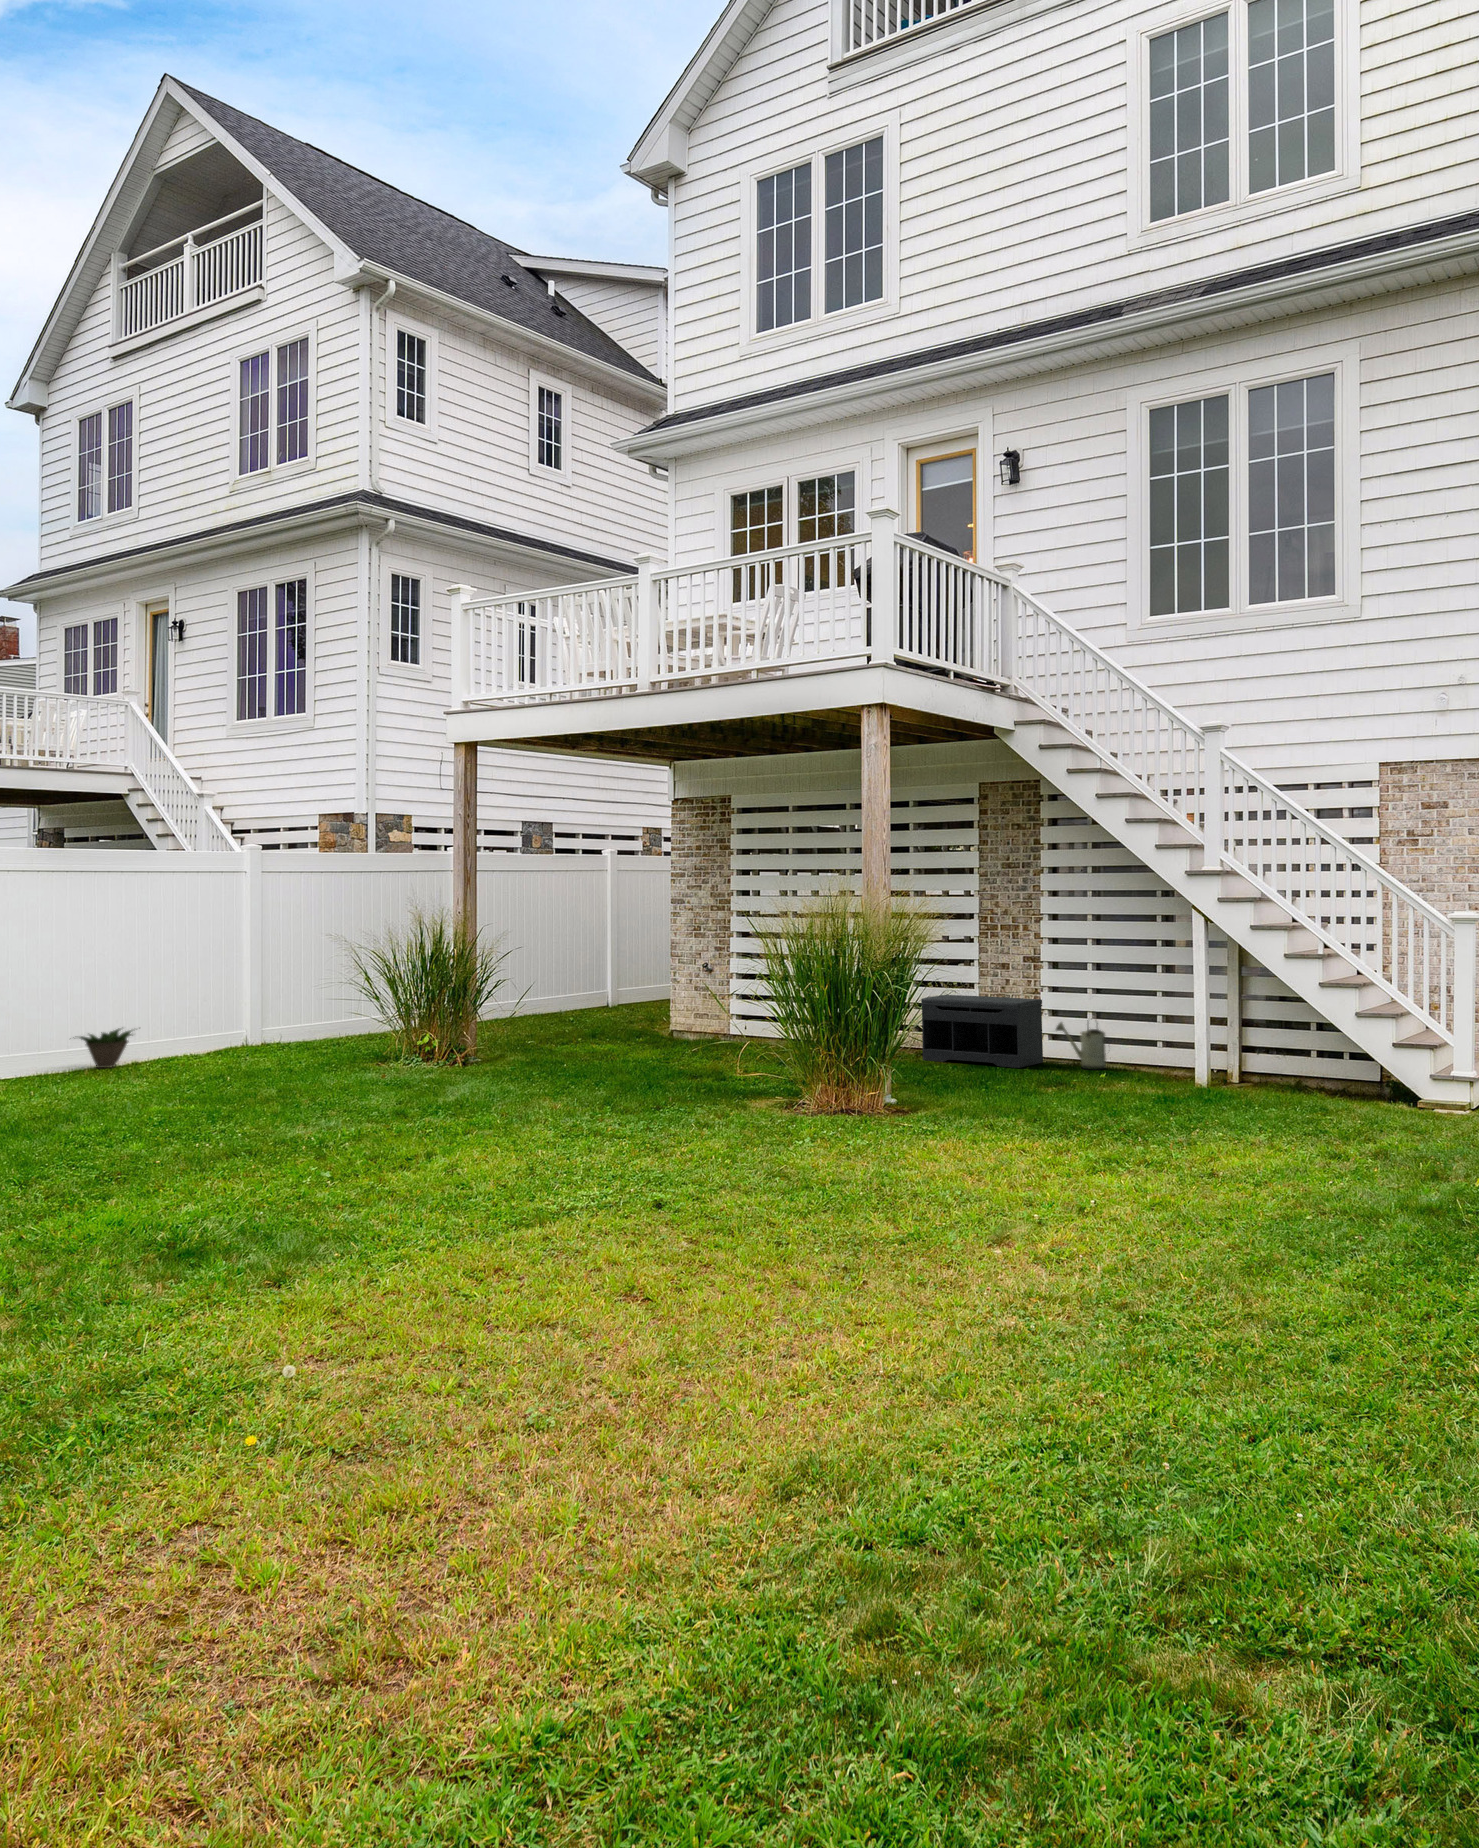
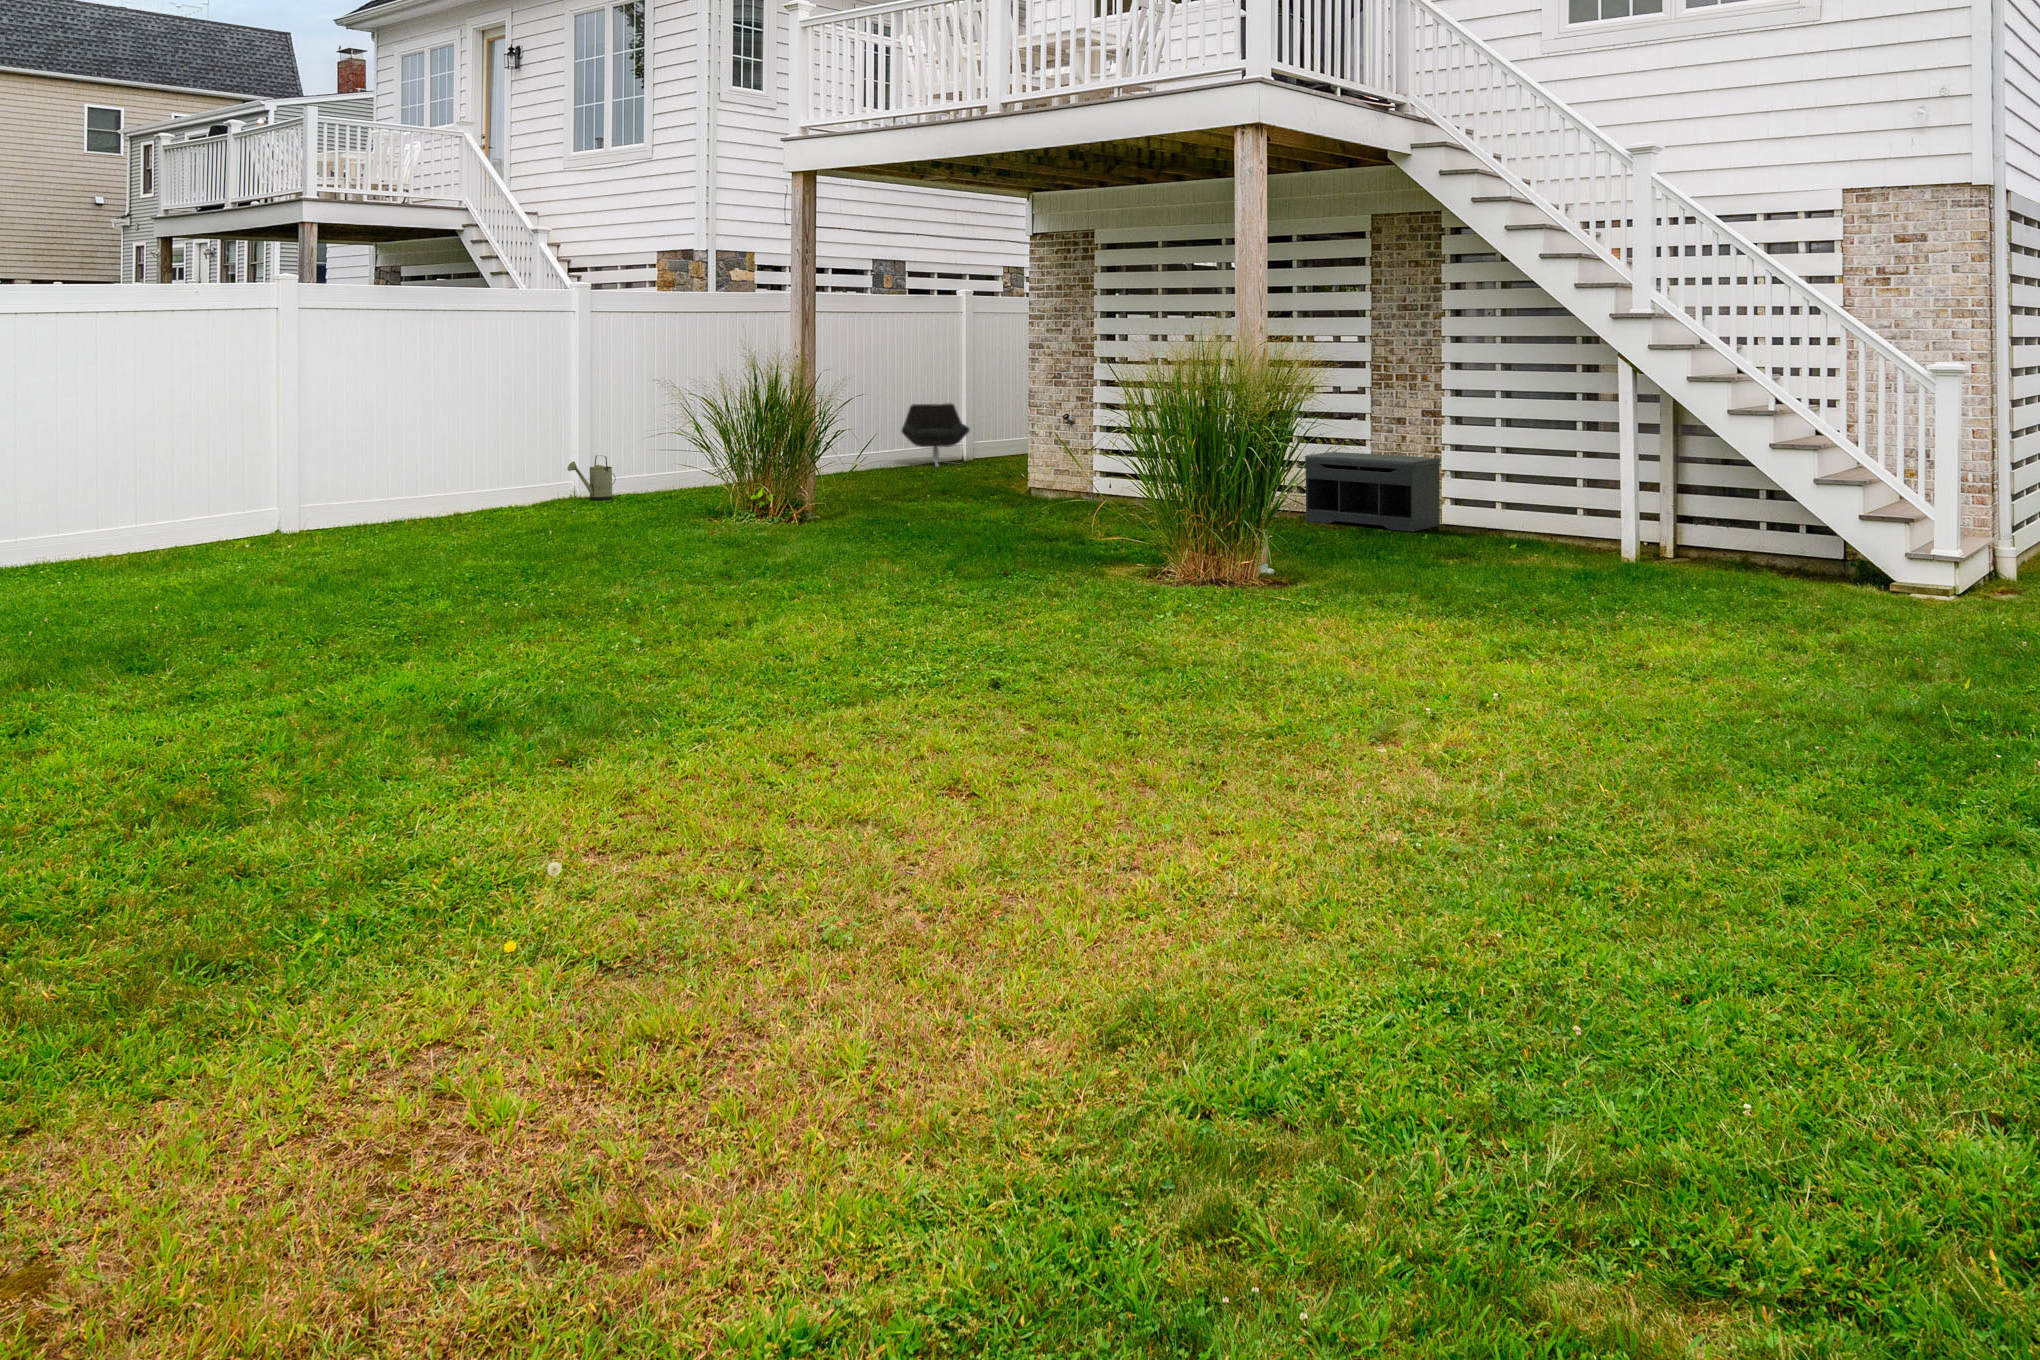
lounge chair: none [536,952,603,1014] -> present [902,403,970,467]
watering can: present [1056,1022,1106,1069] -> present [568,455,616,500]
decorative plant: present [79,1028,133,1068] -> none [431,477,501,518]

